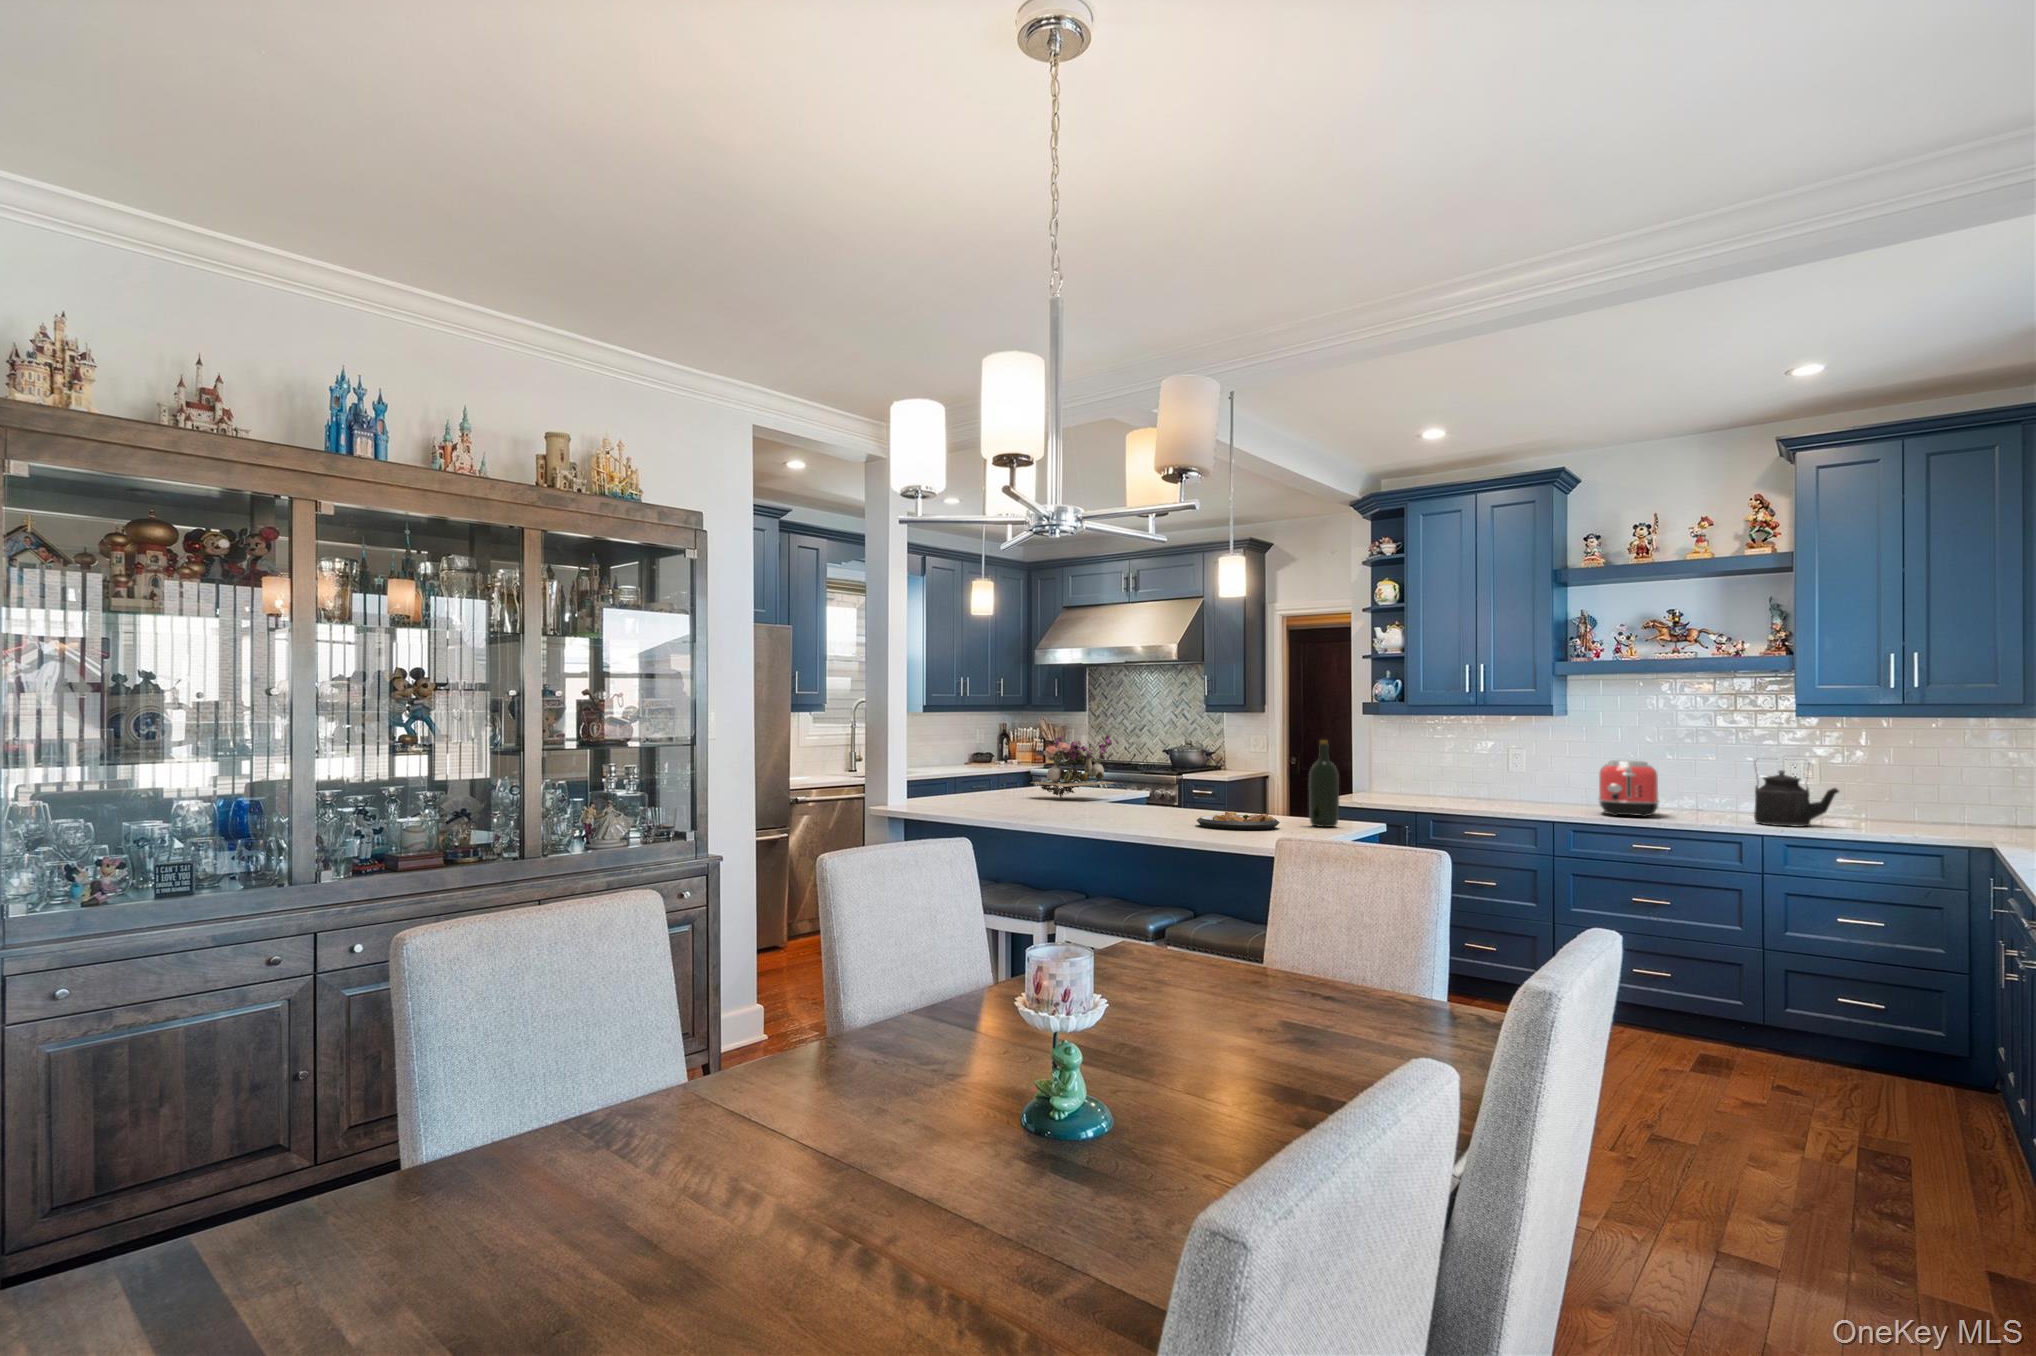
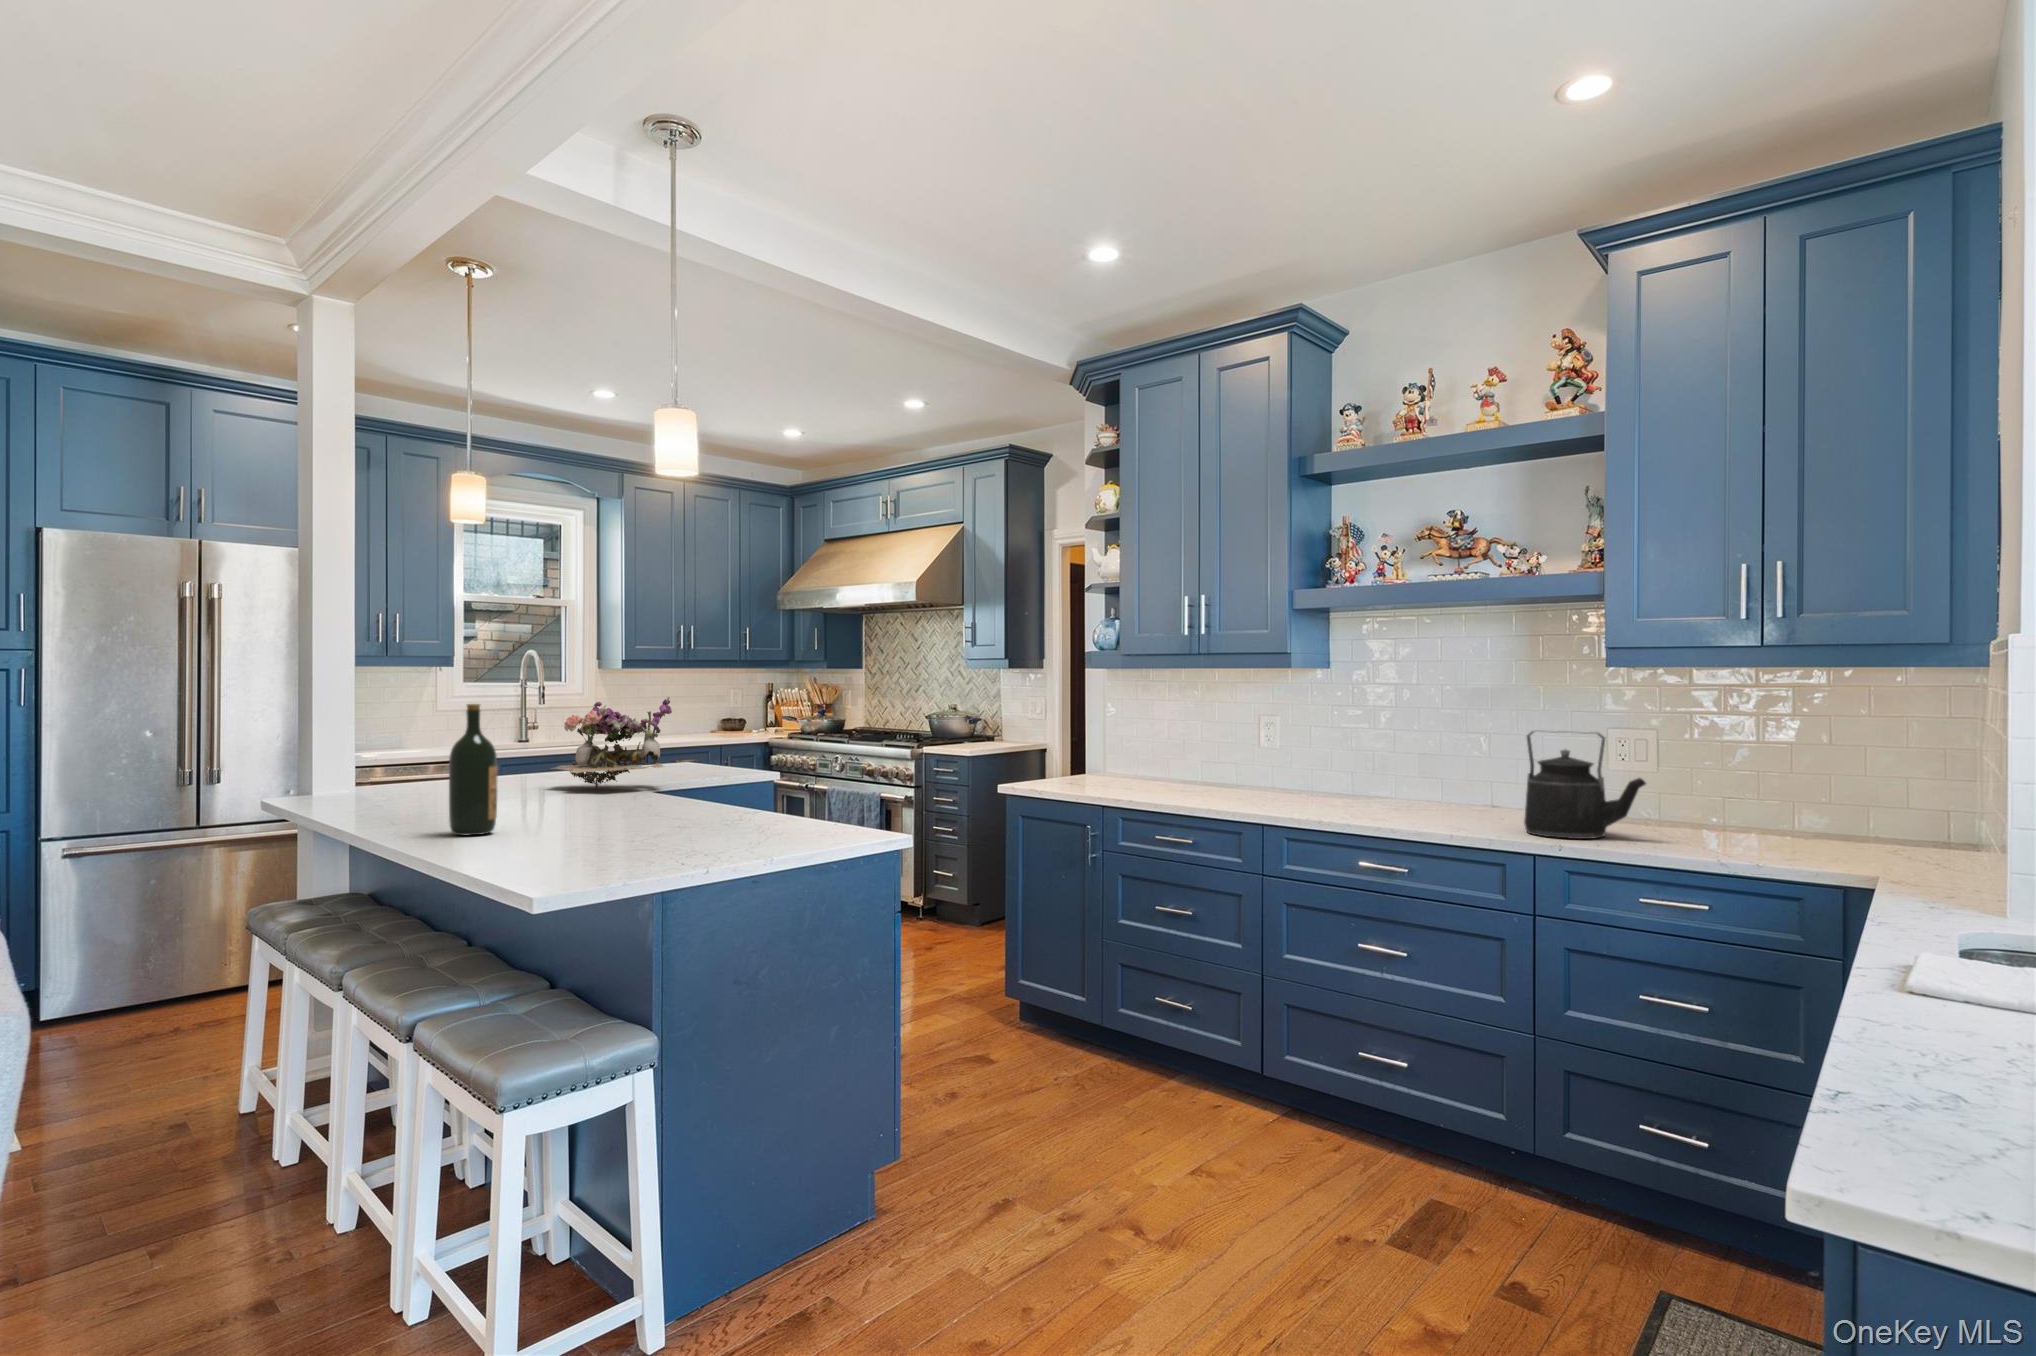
wine bottle: present [1309,740,1339,827] -> present [449,704,498,836]
toaster: present [1599,760,1659,817] -> none [1317,733,1407,820]
plate: present [1196,811,1280,830] -> none [497,826,642,860]

